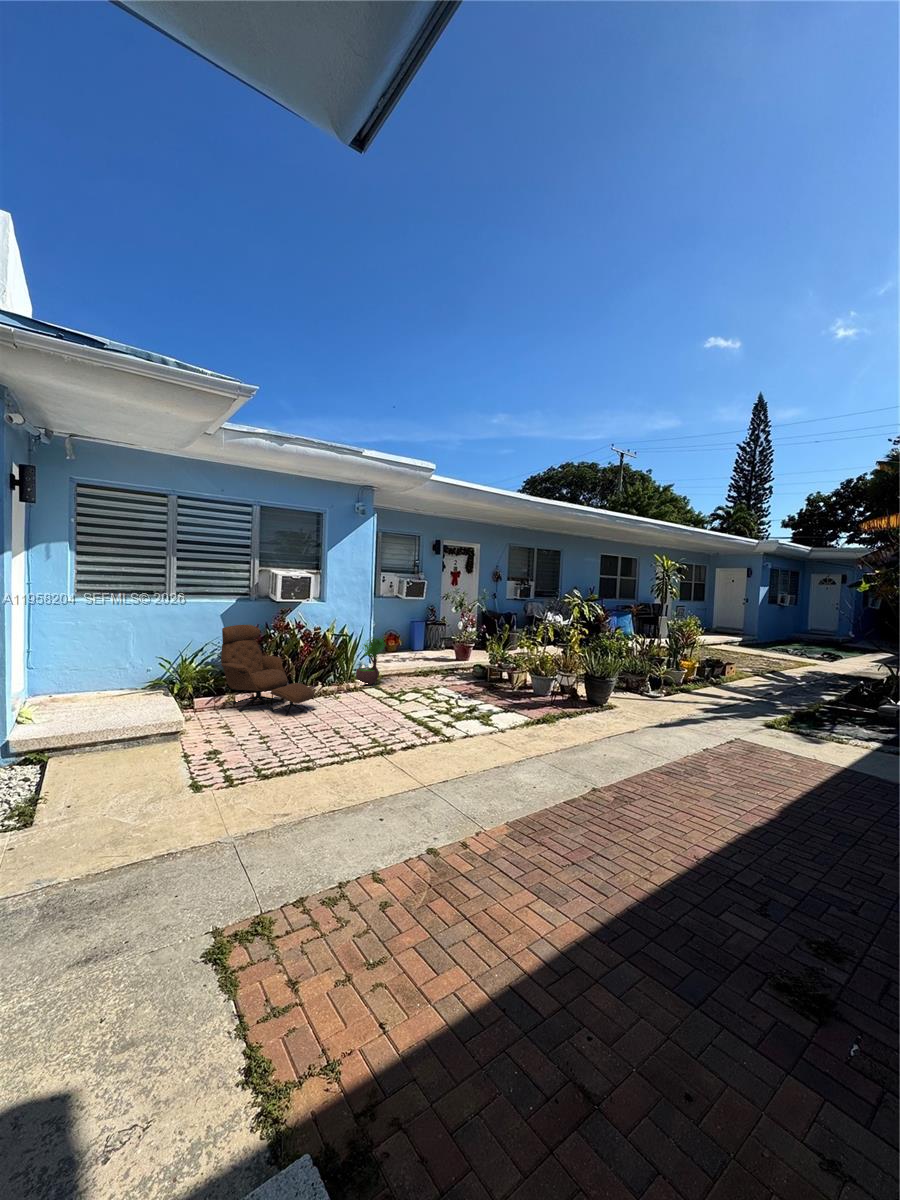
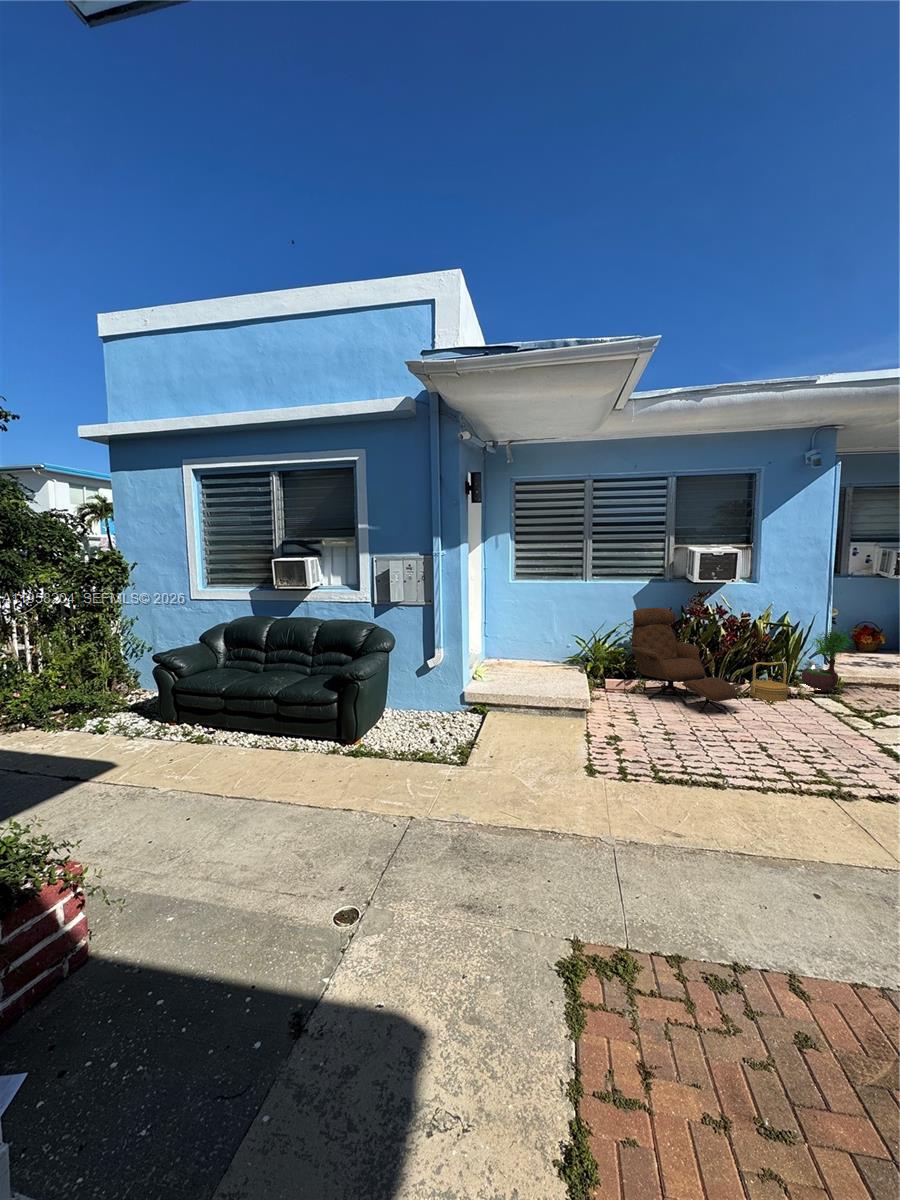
woven basket: none [322,664,349,696] -> present [750,662,789,701]

